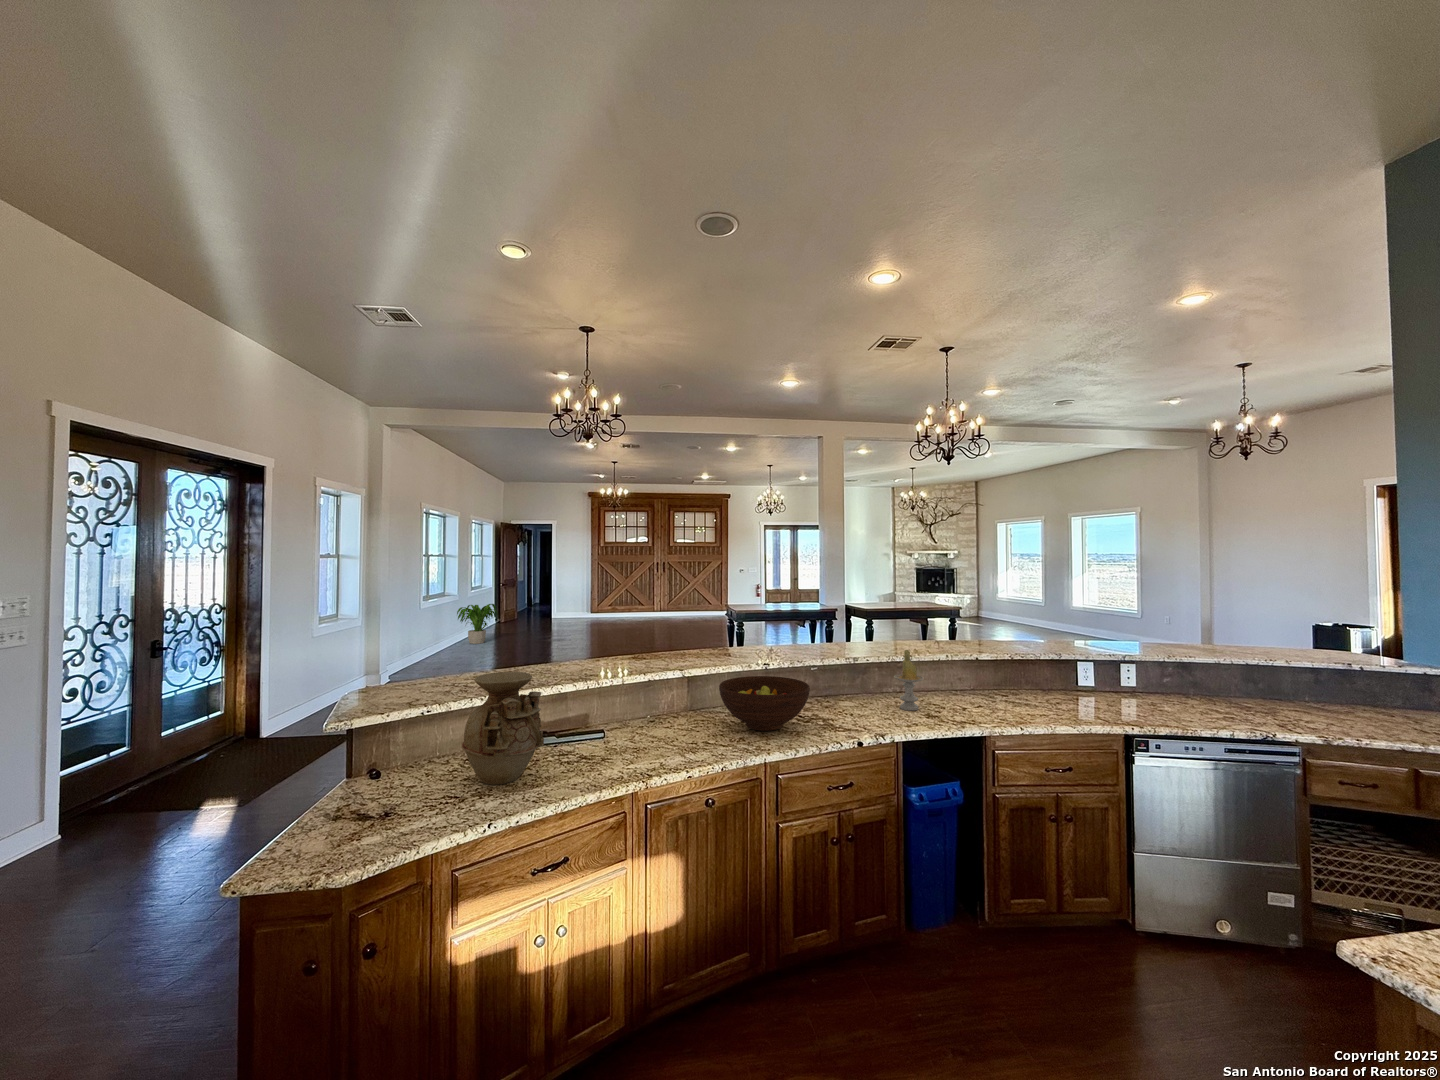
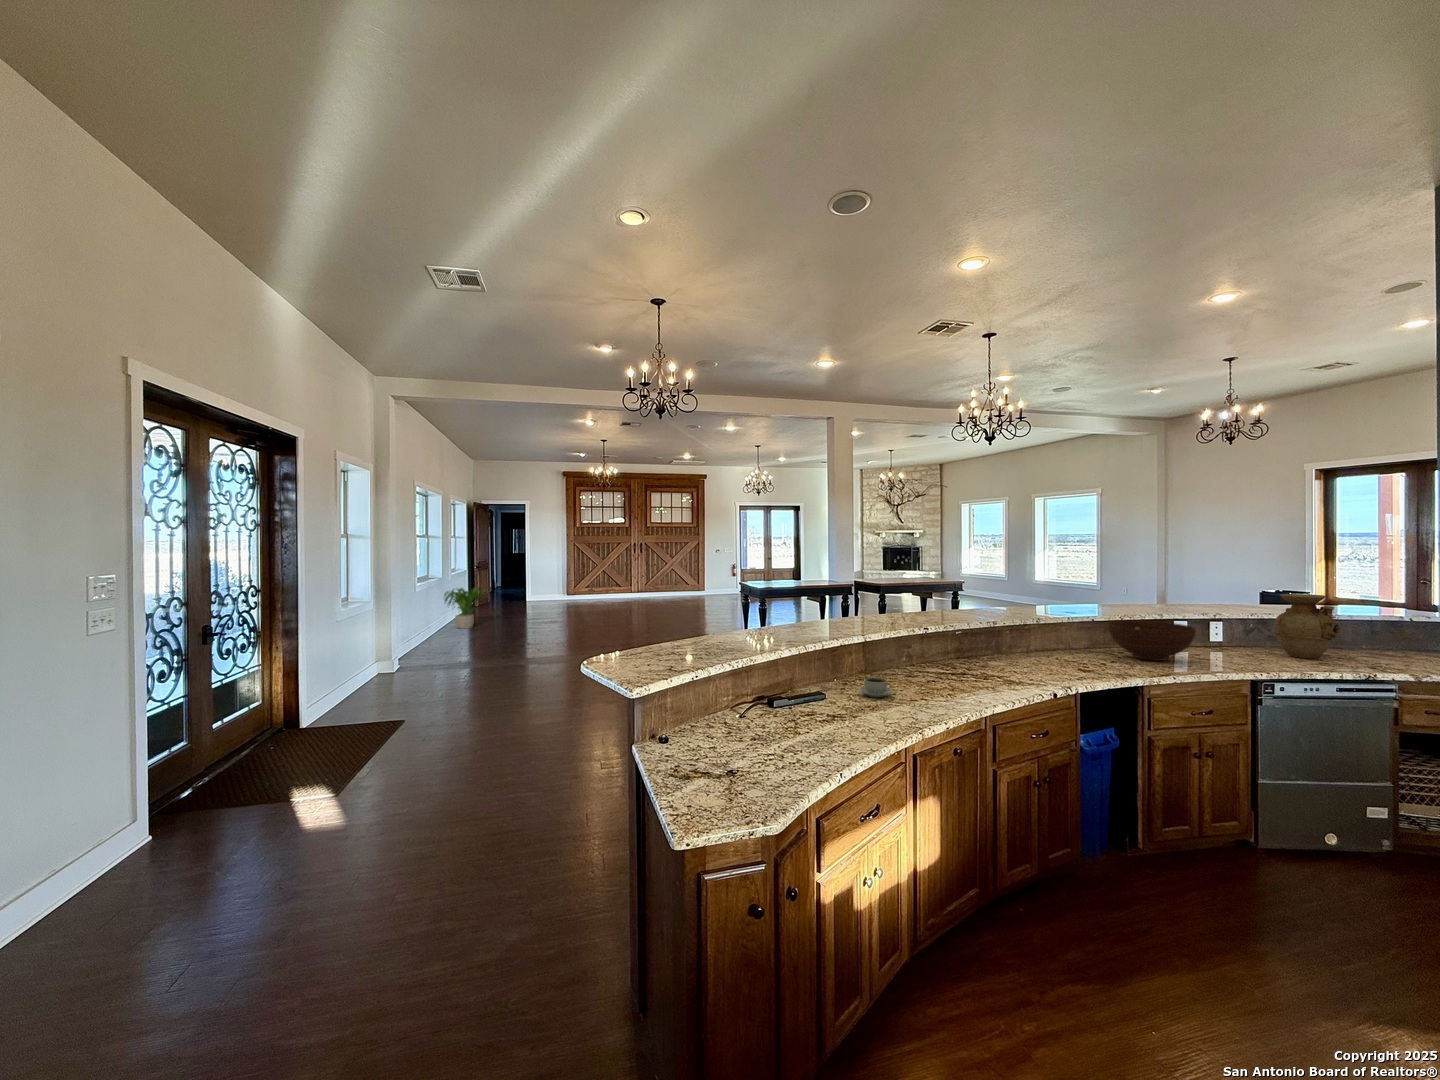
candle: present [894,650,924,711] -> none [1039,611,1070,666]
vase: present [462,672,544,785] -> present [1273,594,1343,659]
fruit bowl: present [719,676,810,731] -> present [1108,621,1196,661]
coffee cup: none [647,717,682,738] -> present [858,678,893,697]

